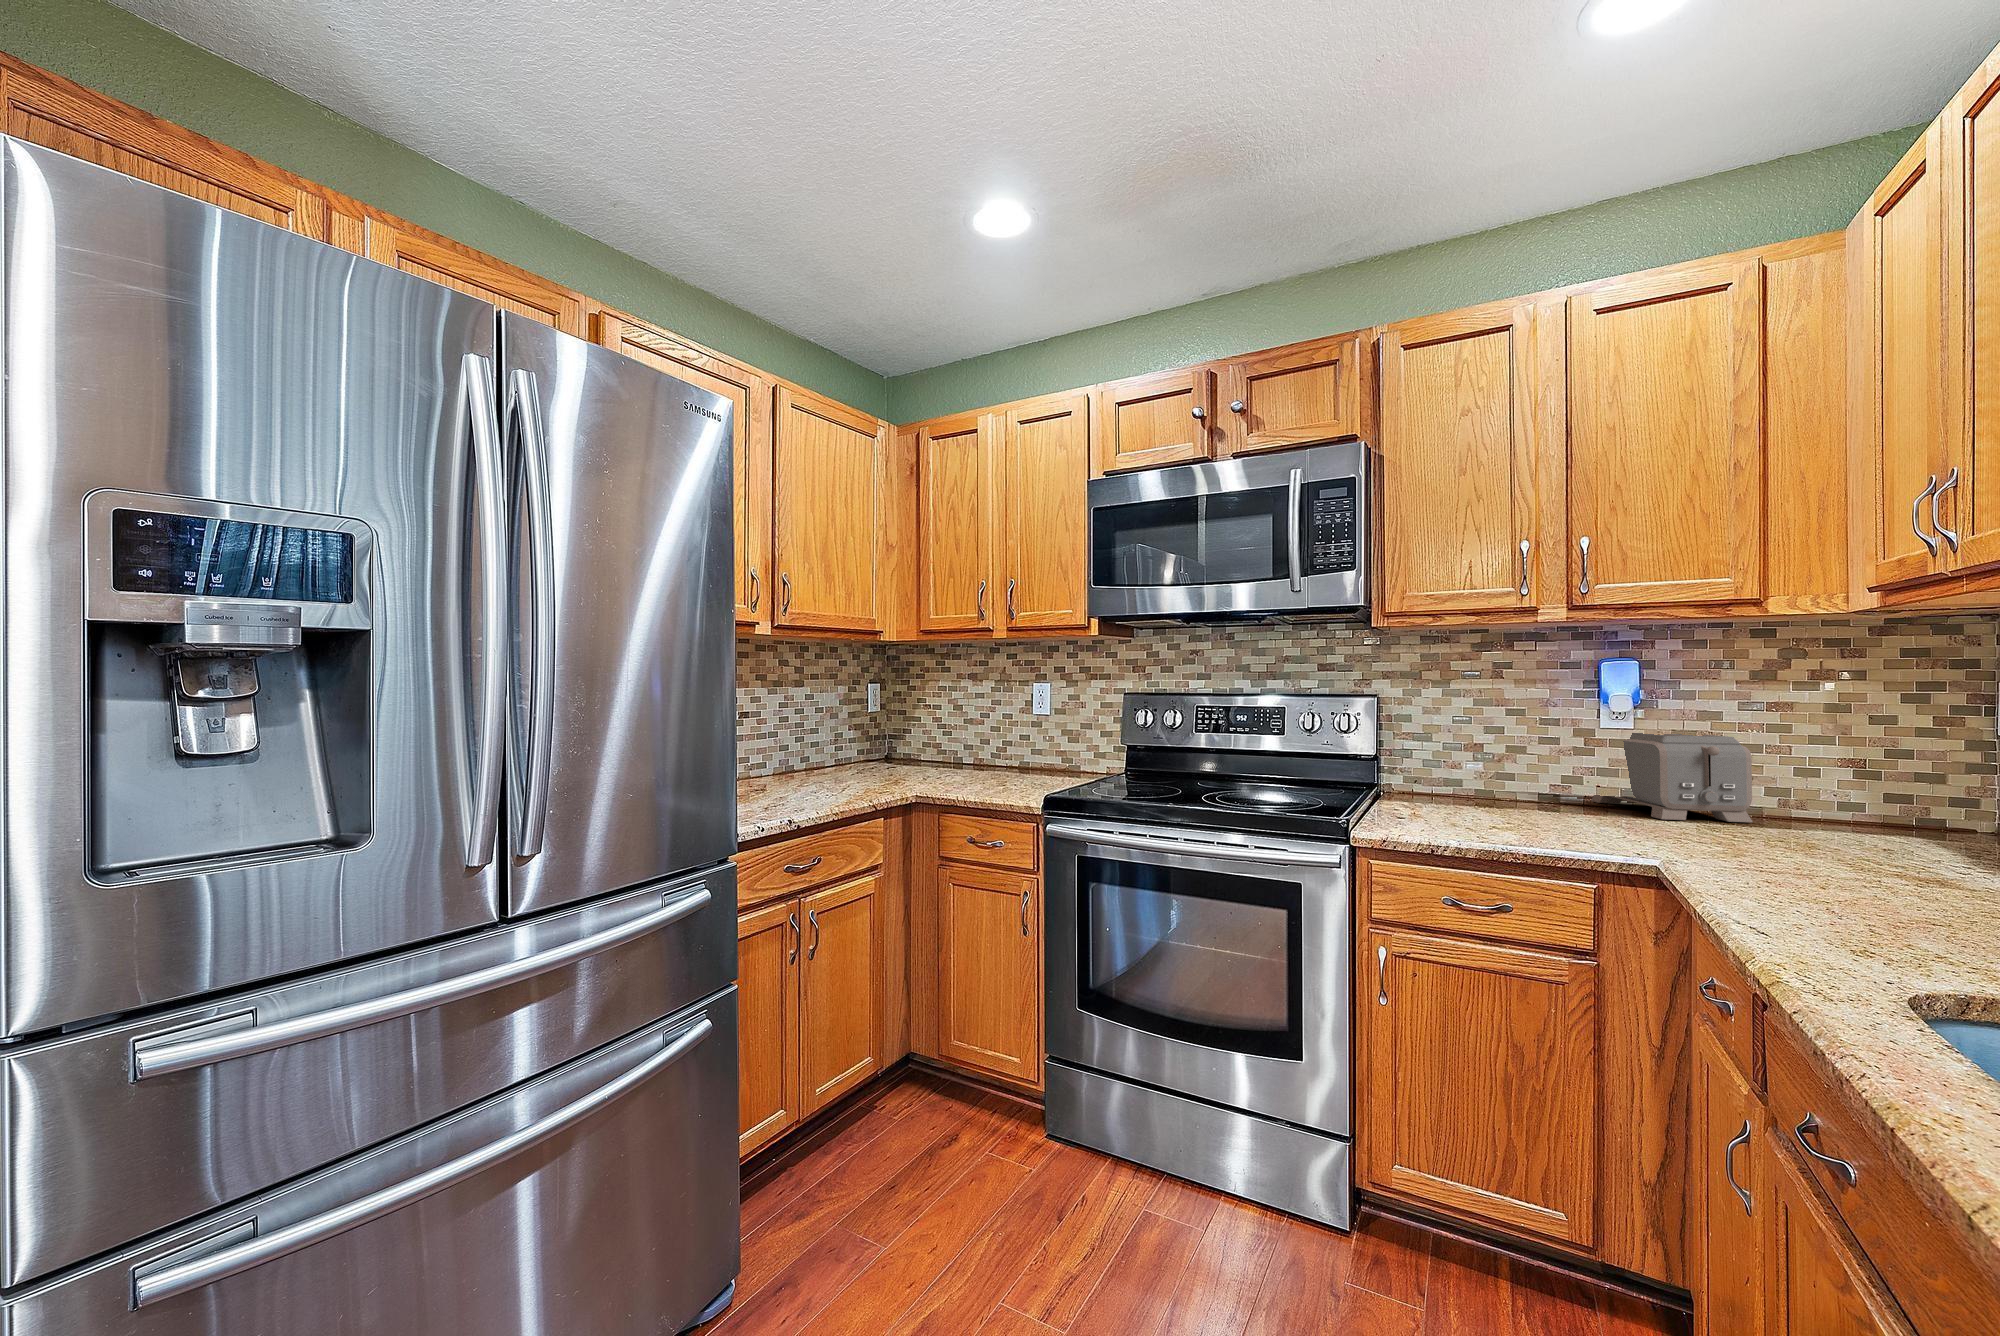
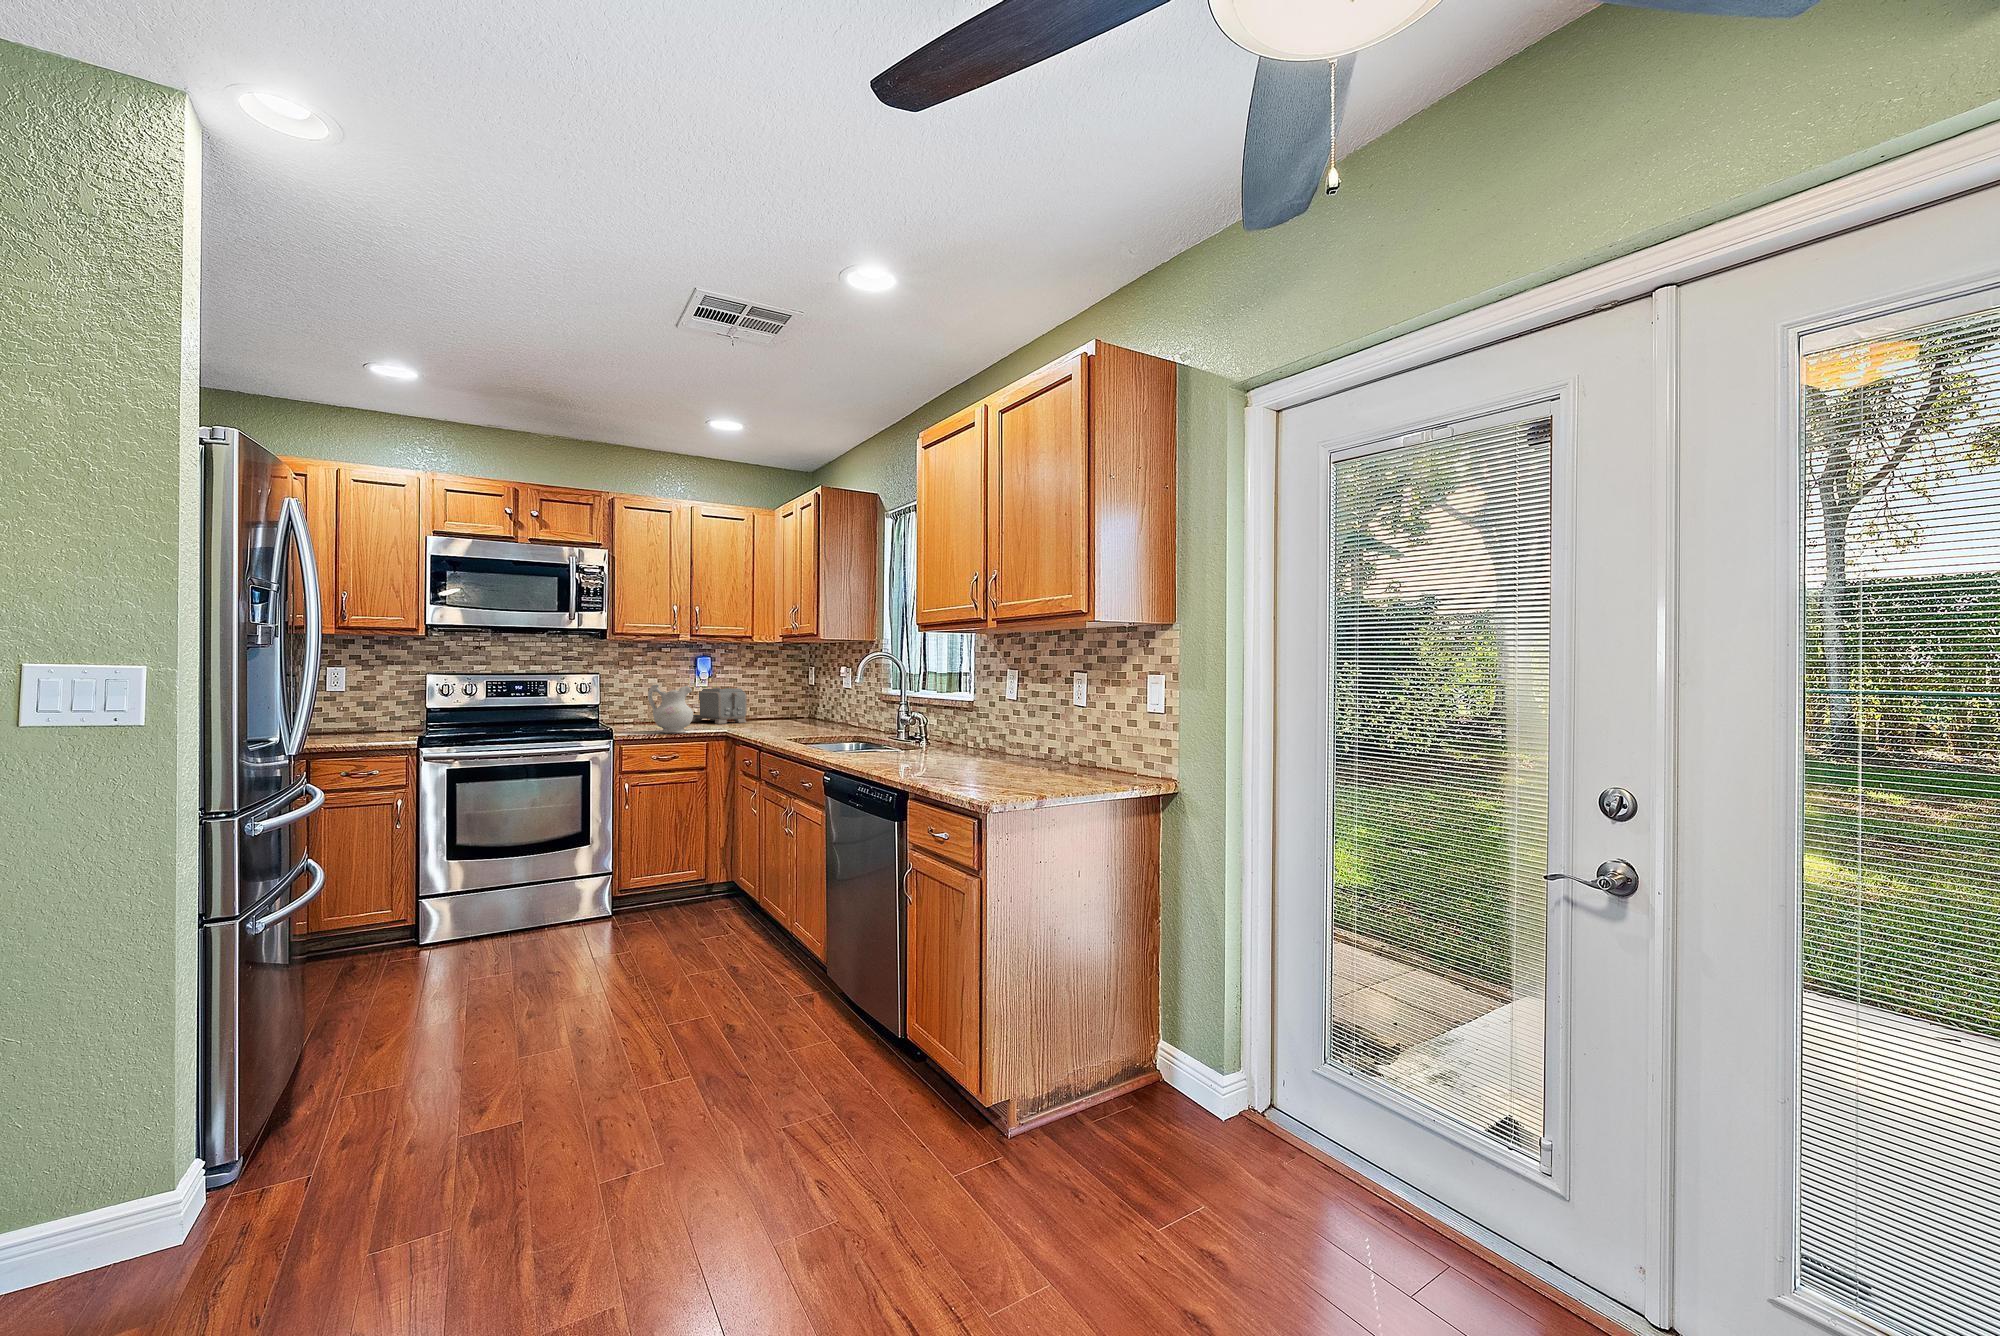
ceramic pitcher: none [1439,722,1558,846] -> present [648,685,693,733]

